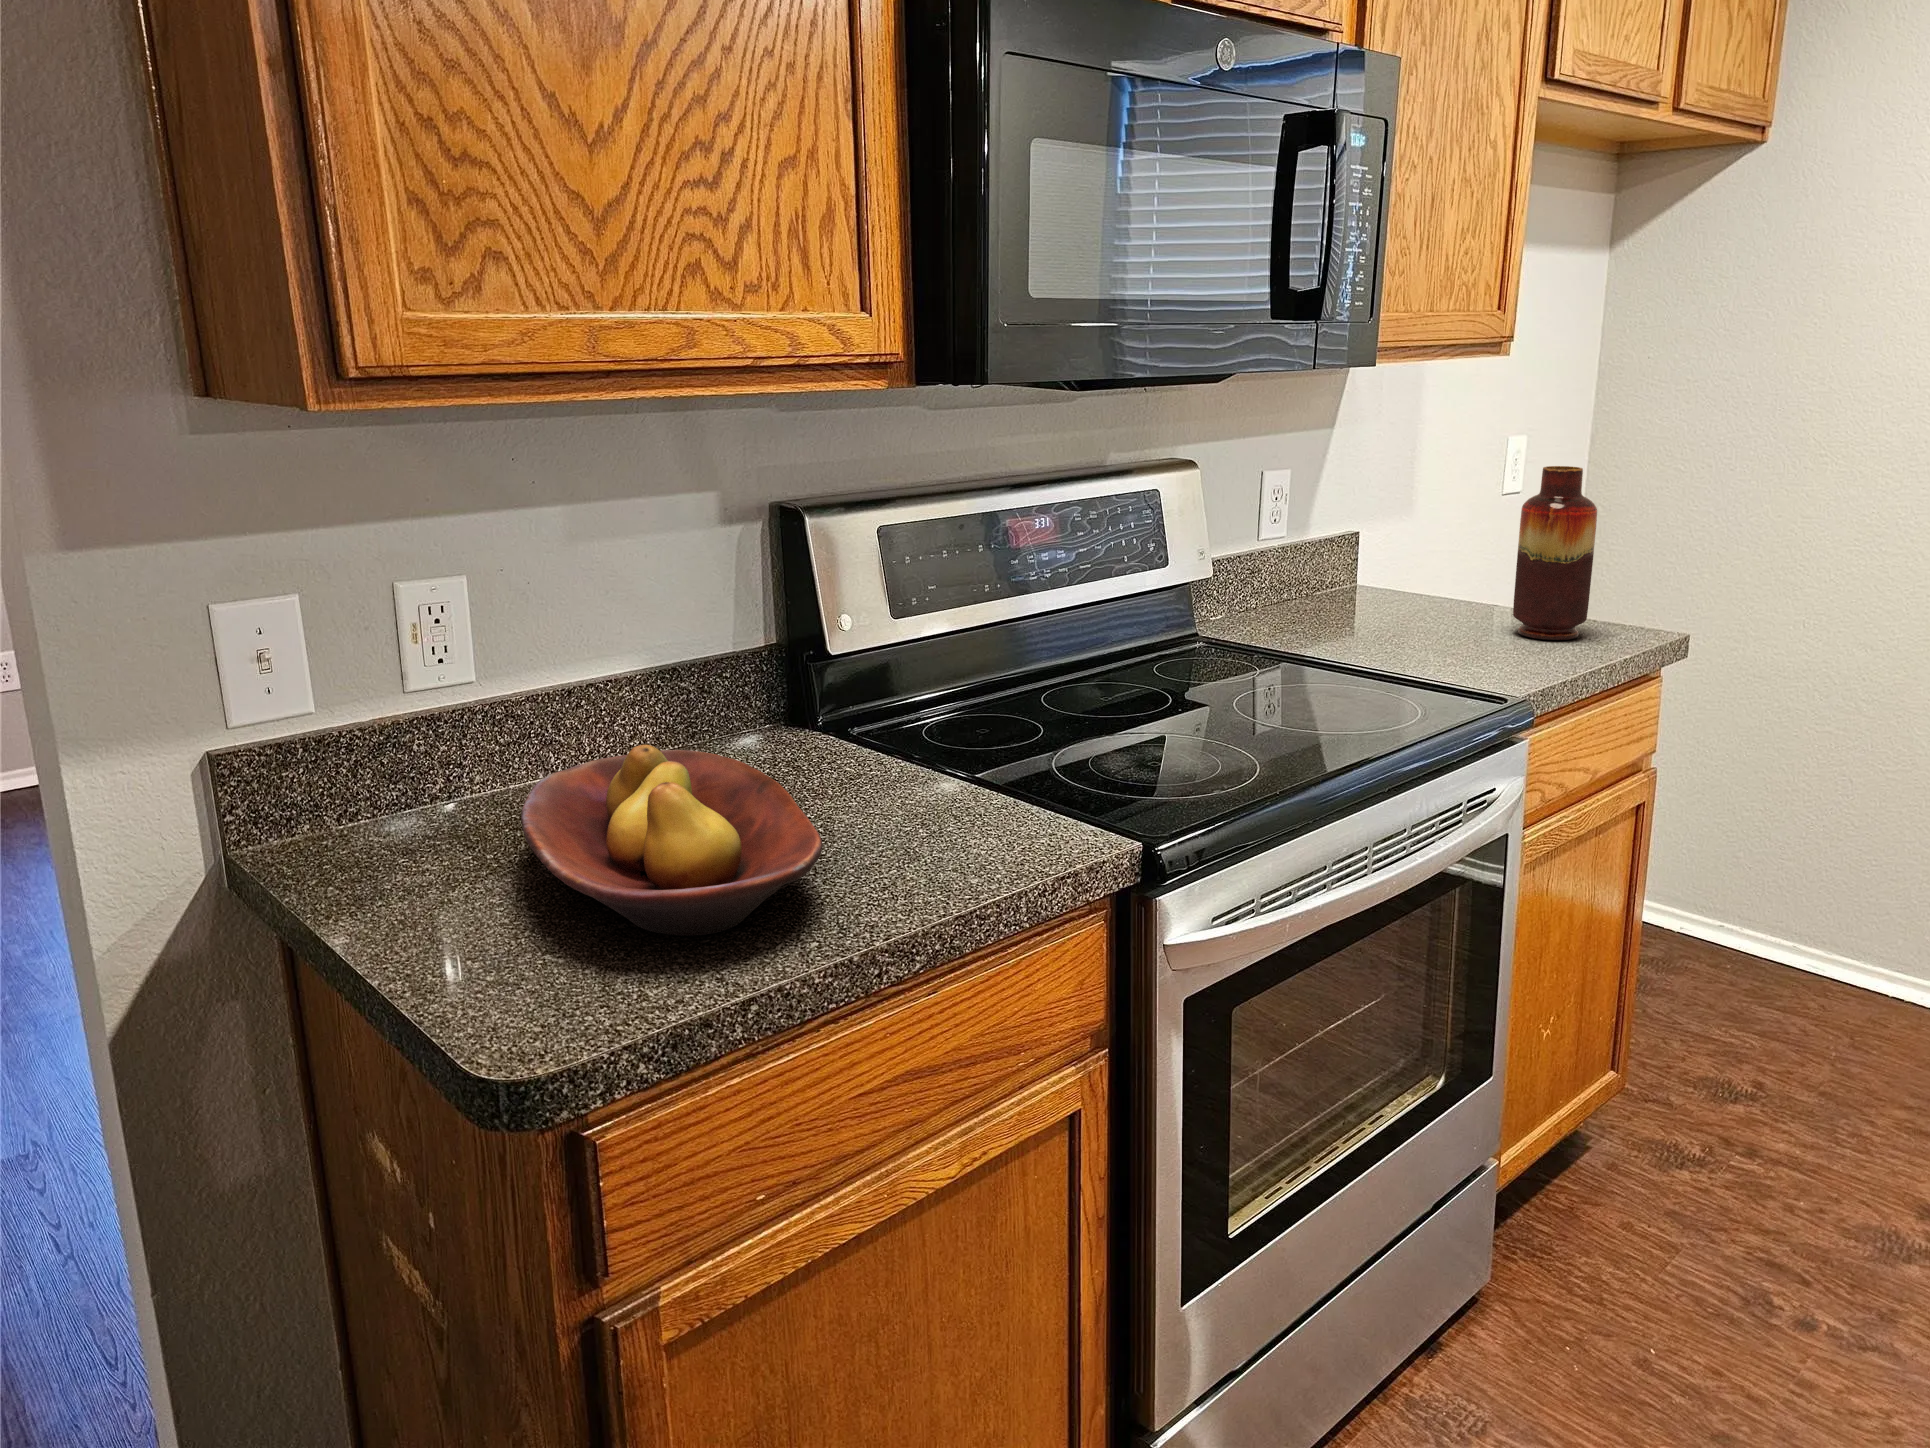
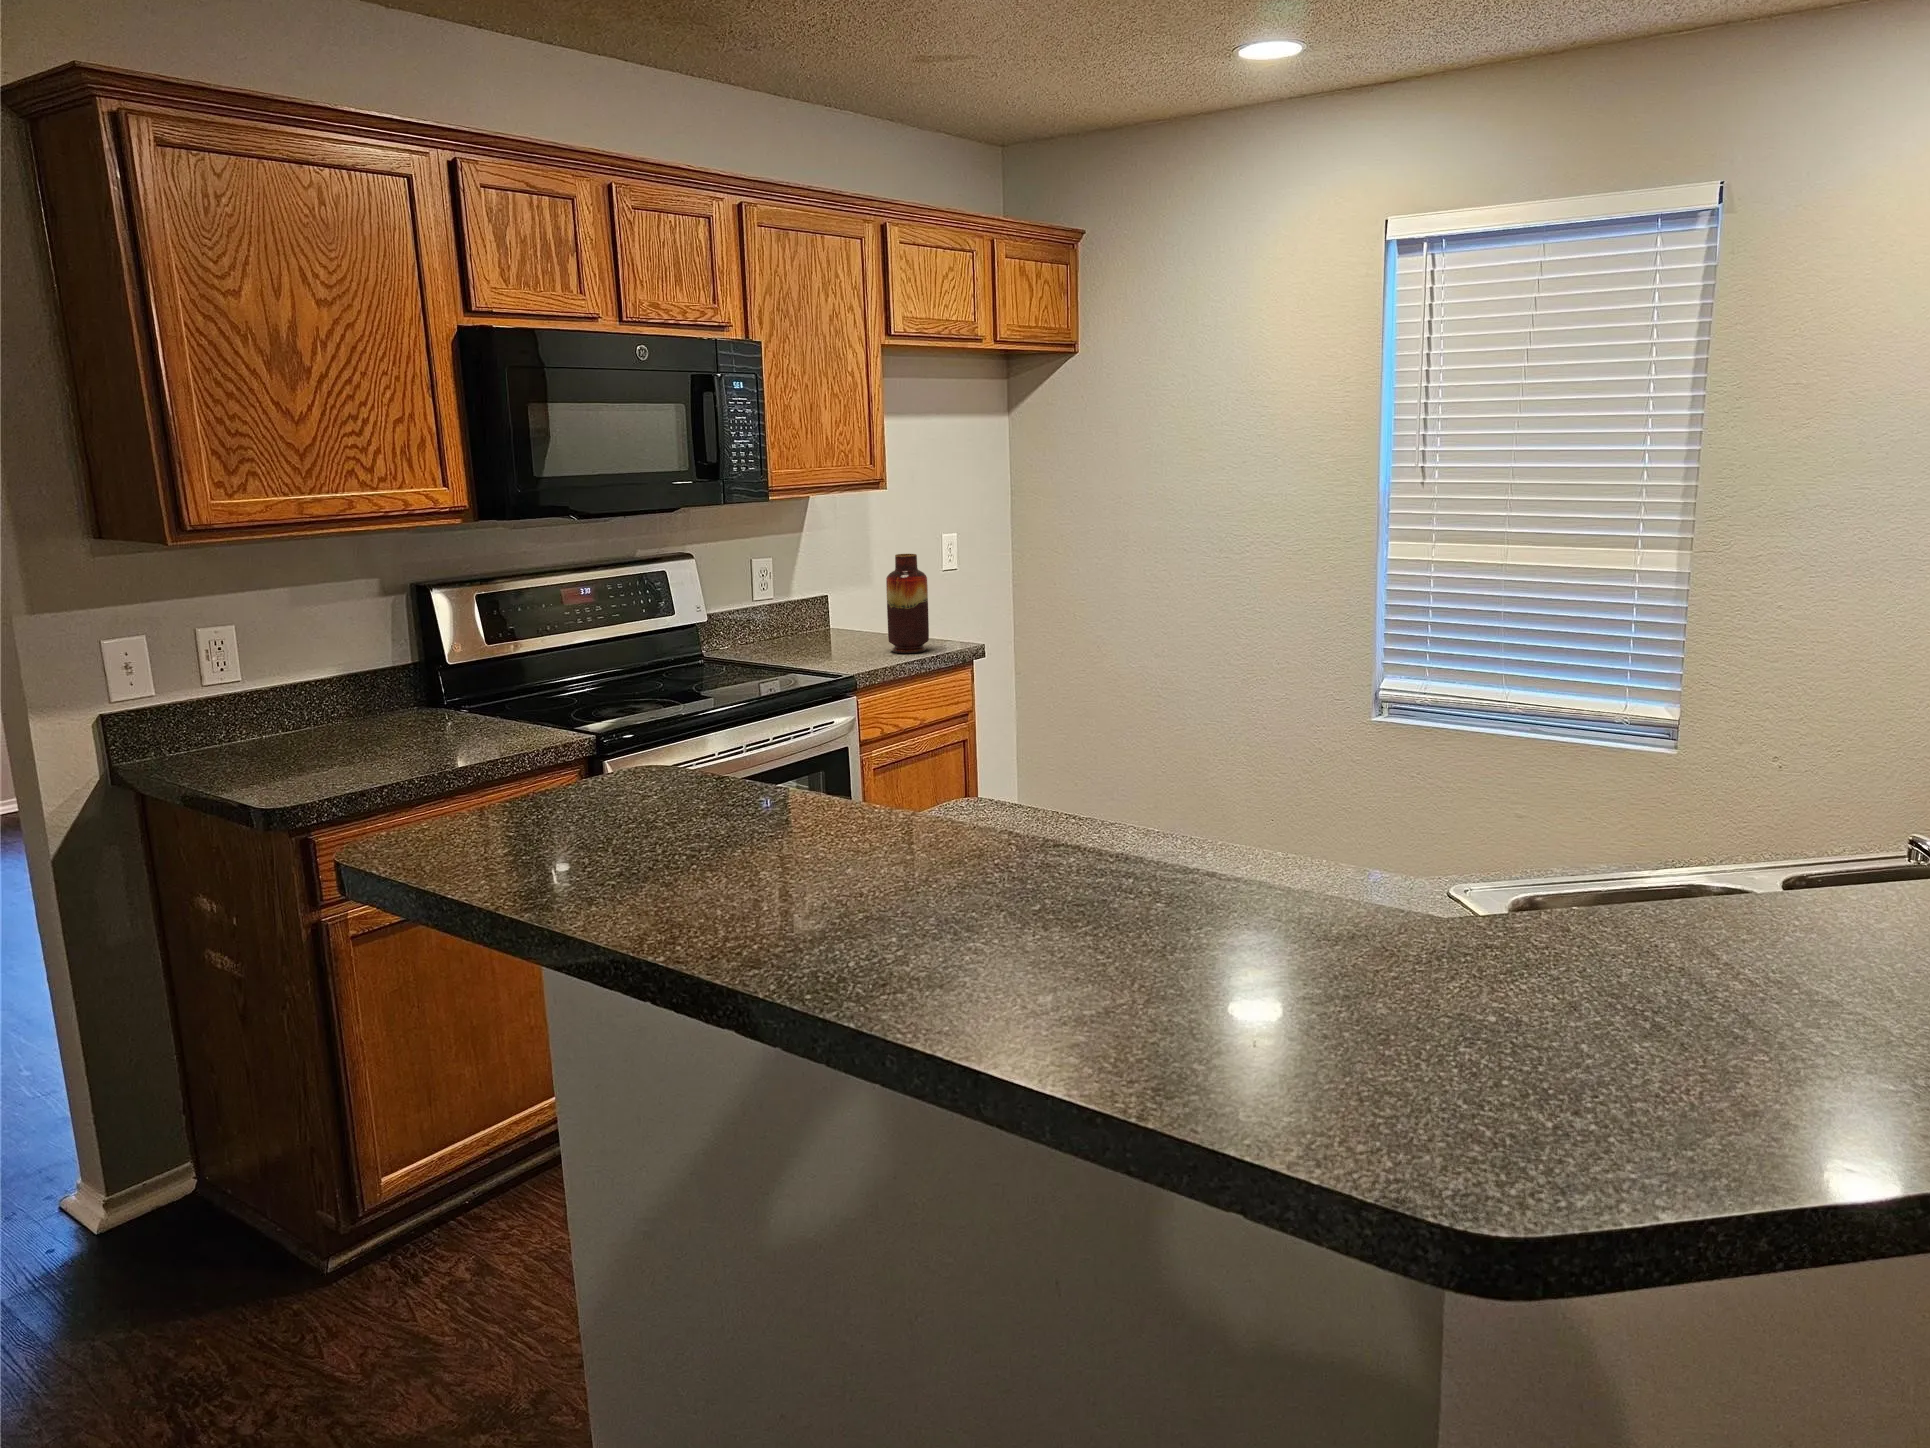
fruit bowl: present [521,745,823,936] -> none [271,699,420,775]

